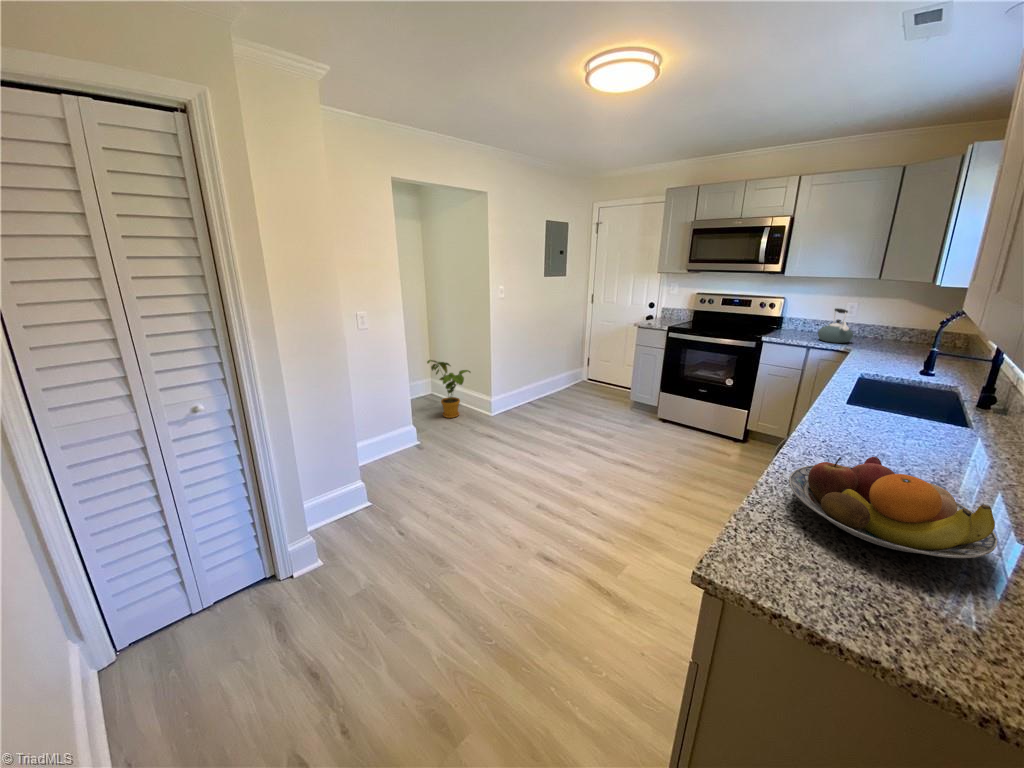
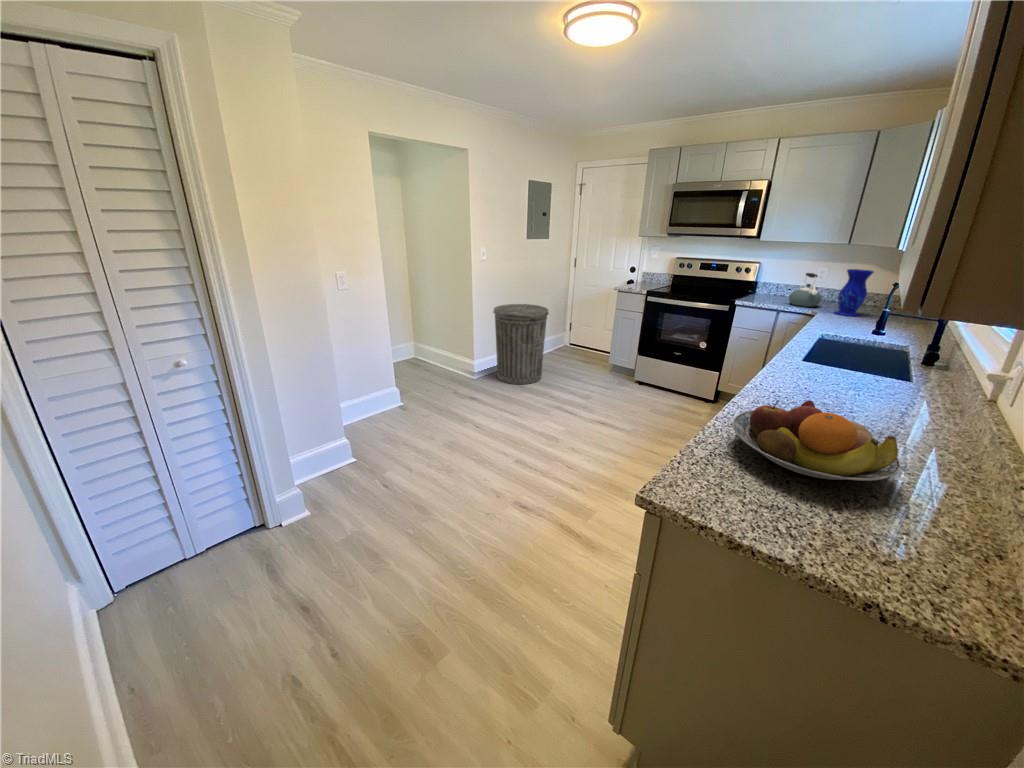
vase: none [868,305,910,353] -> present [834,269,874,316]
trash can: none [512,340,567,422] -> present [493,304,548,384]
house plant: present [427,360,470,418] -> none [409,323,453,381]

